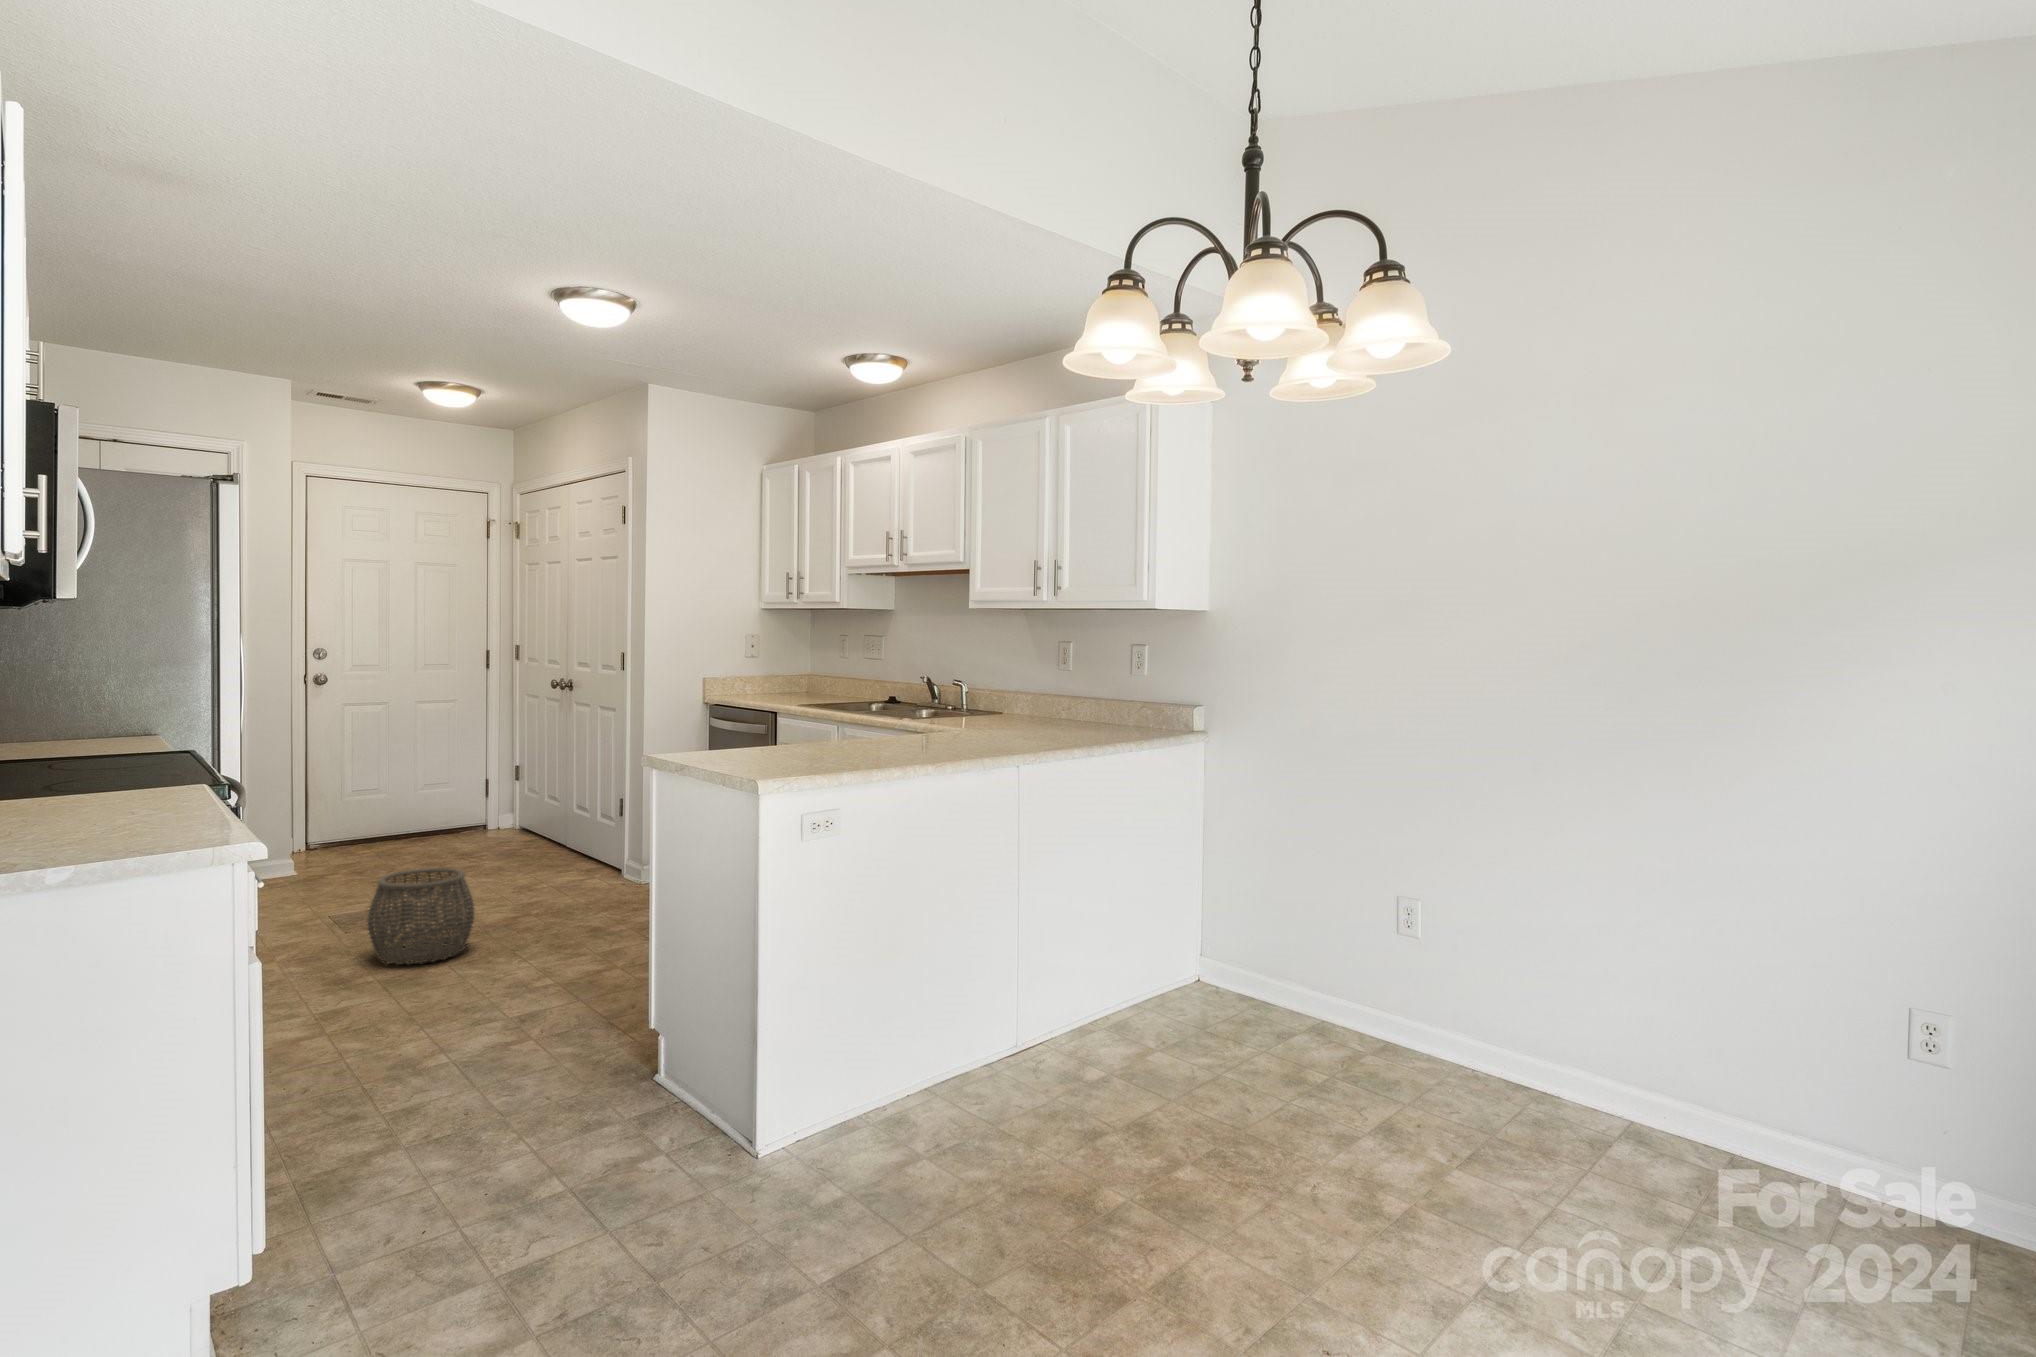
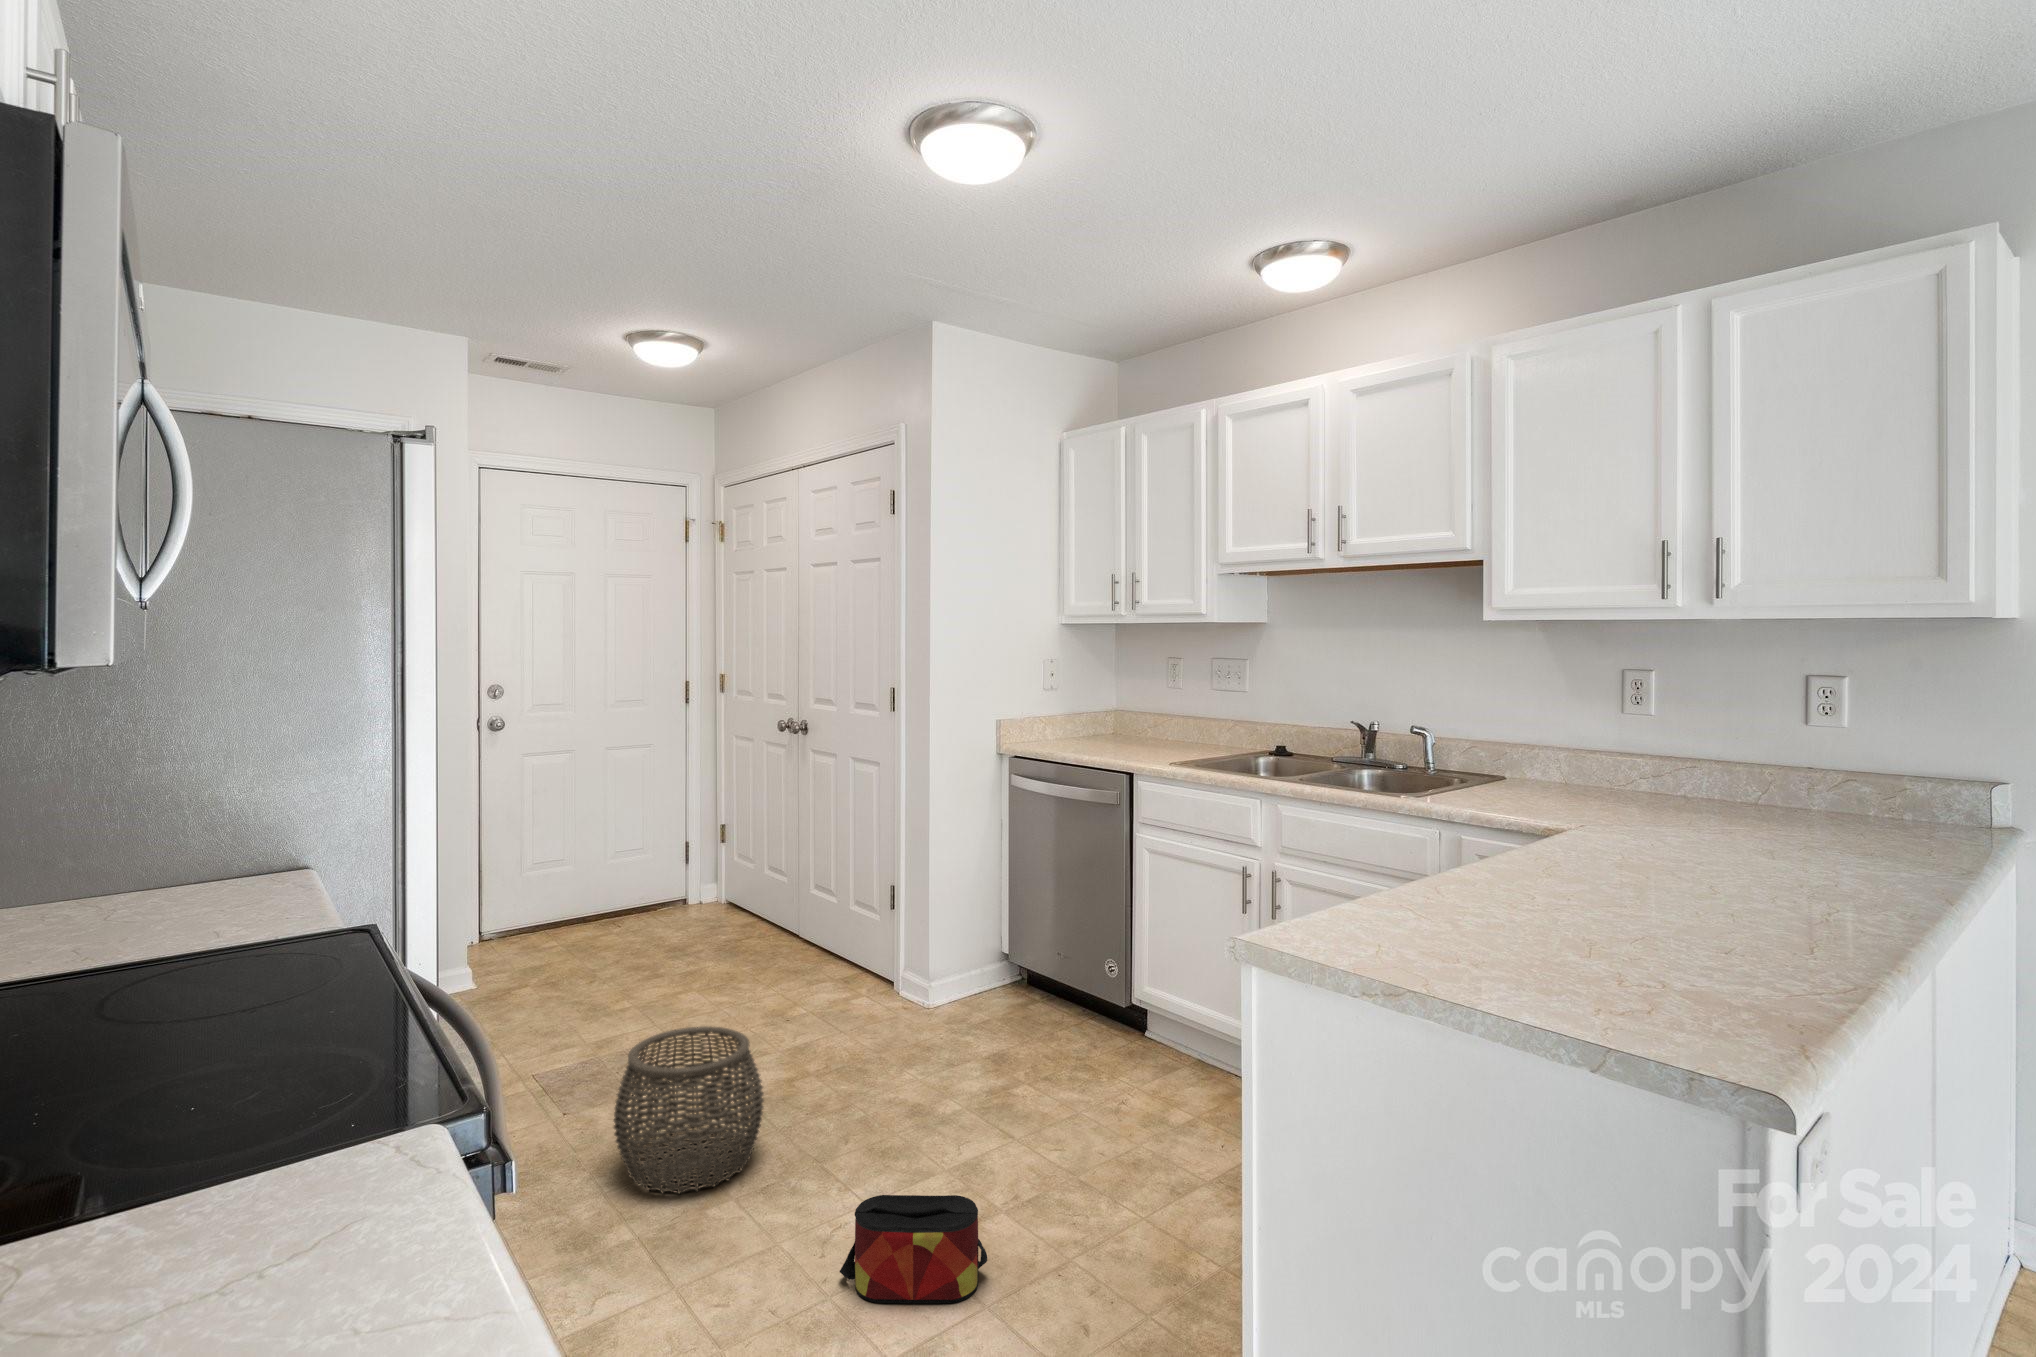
bag: none [494,947,588,1003] -> present [840,1195,987,1303]

